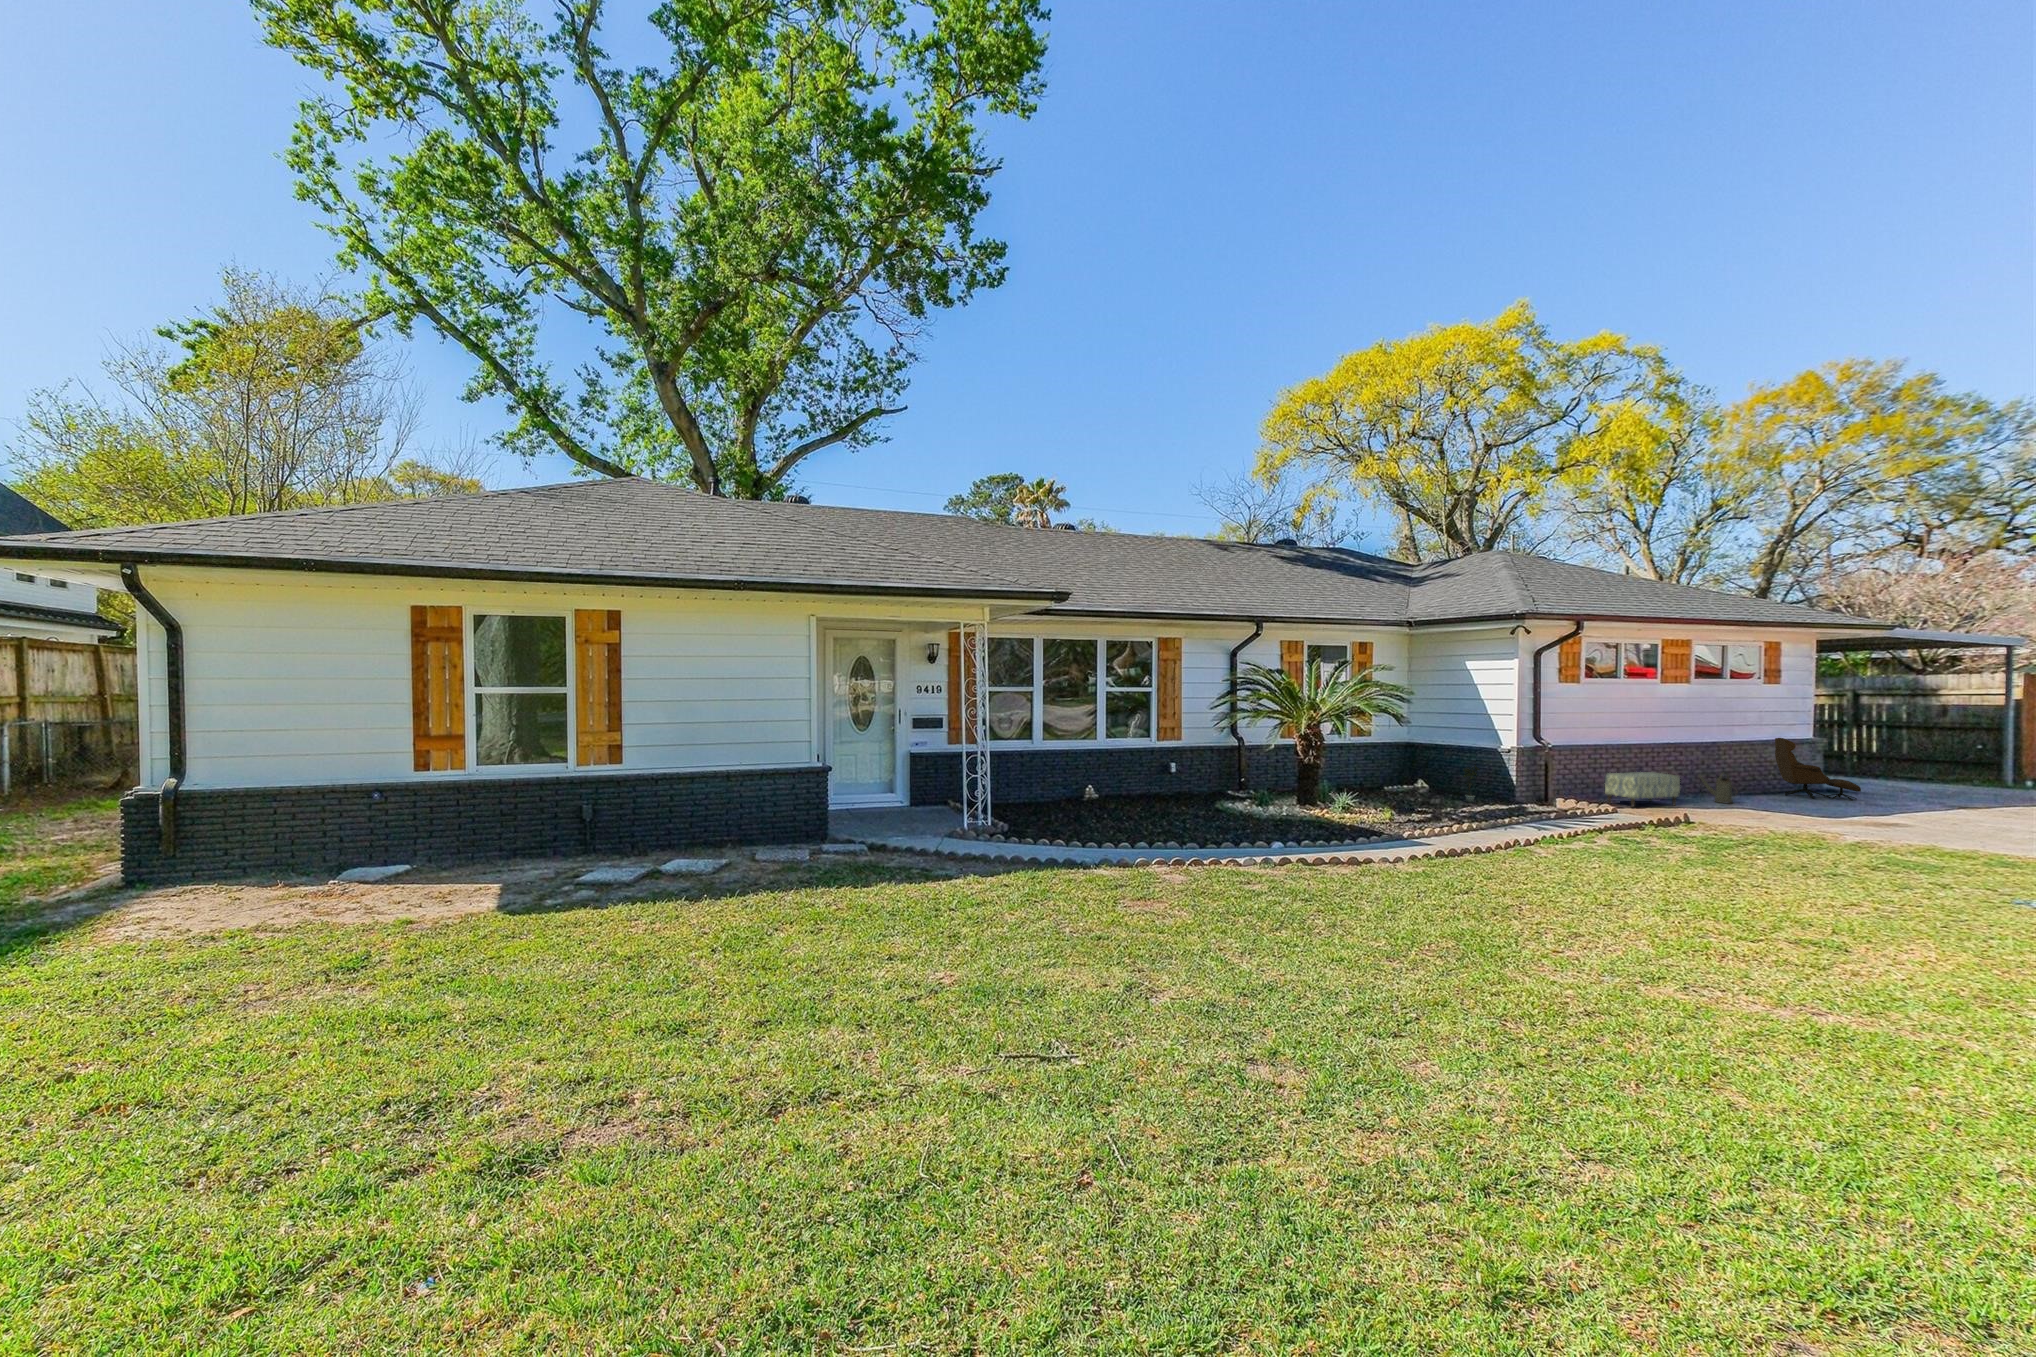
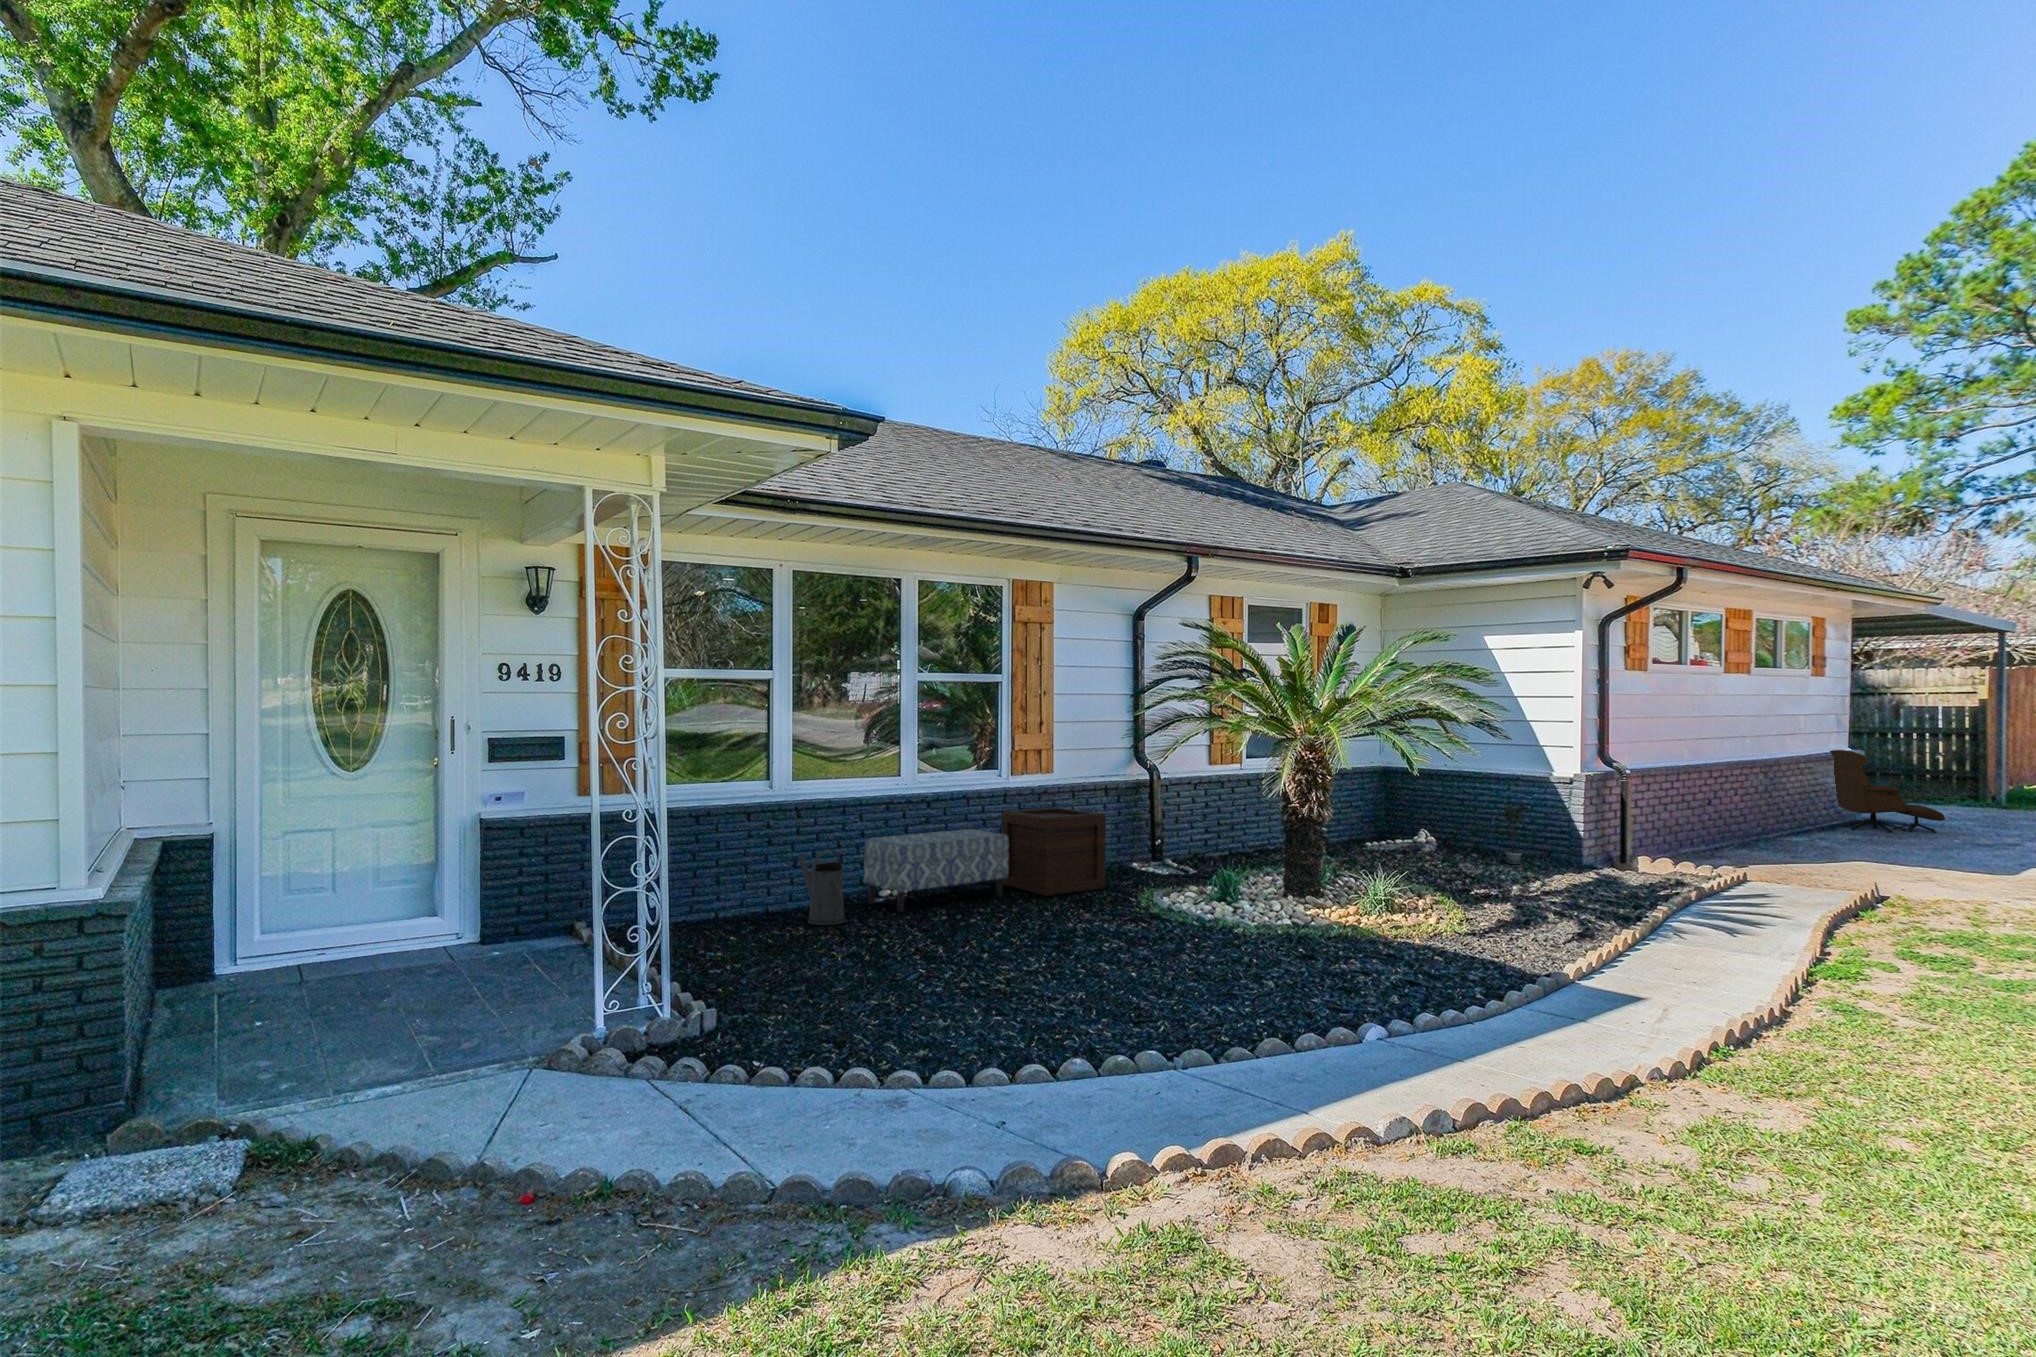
wooden crate: none [1148,758,1204,803] -> present [1001,808,1106,896]
bench: present [1605,772,1680,808] -> present [864,829,1008,912]
watering can: present [1699,773,1733,803] -> present [798,849,845,925]

